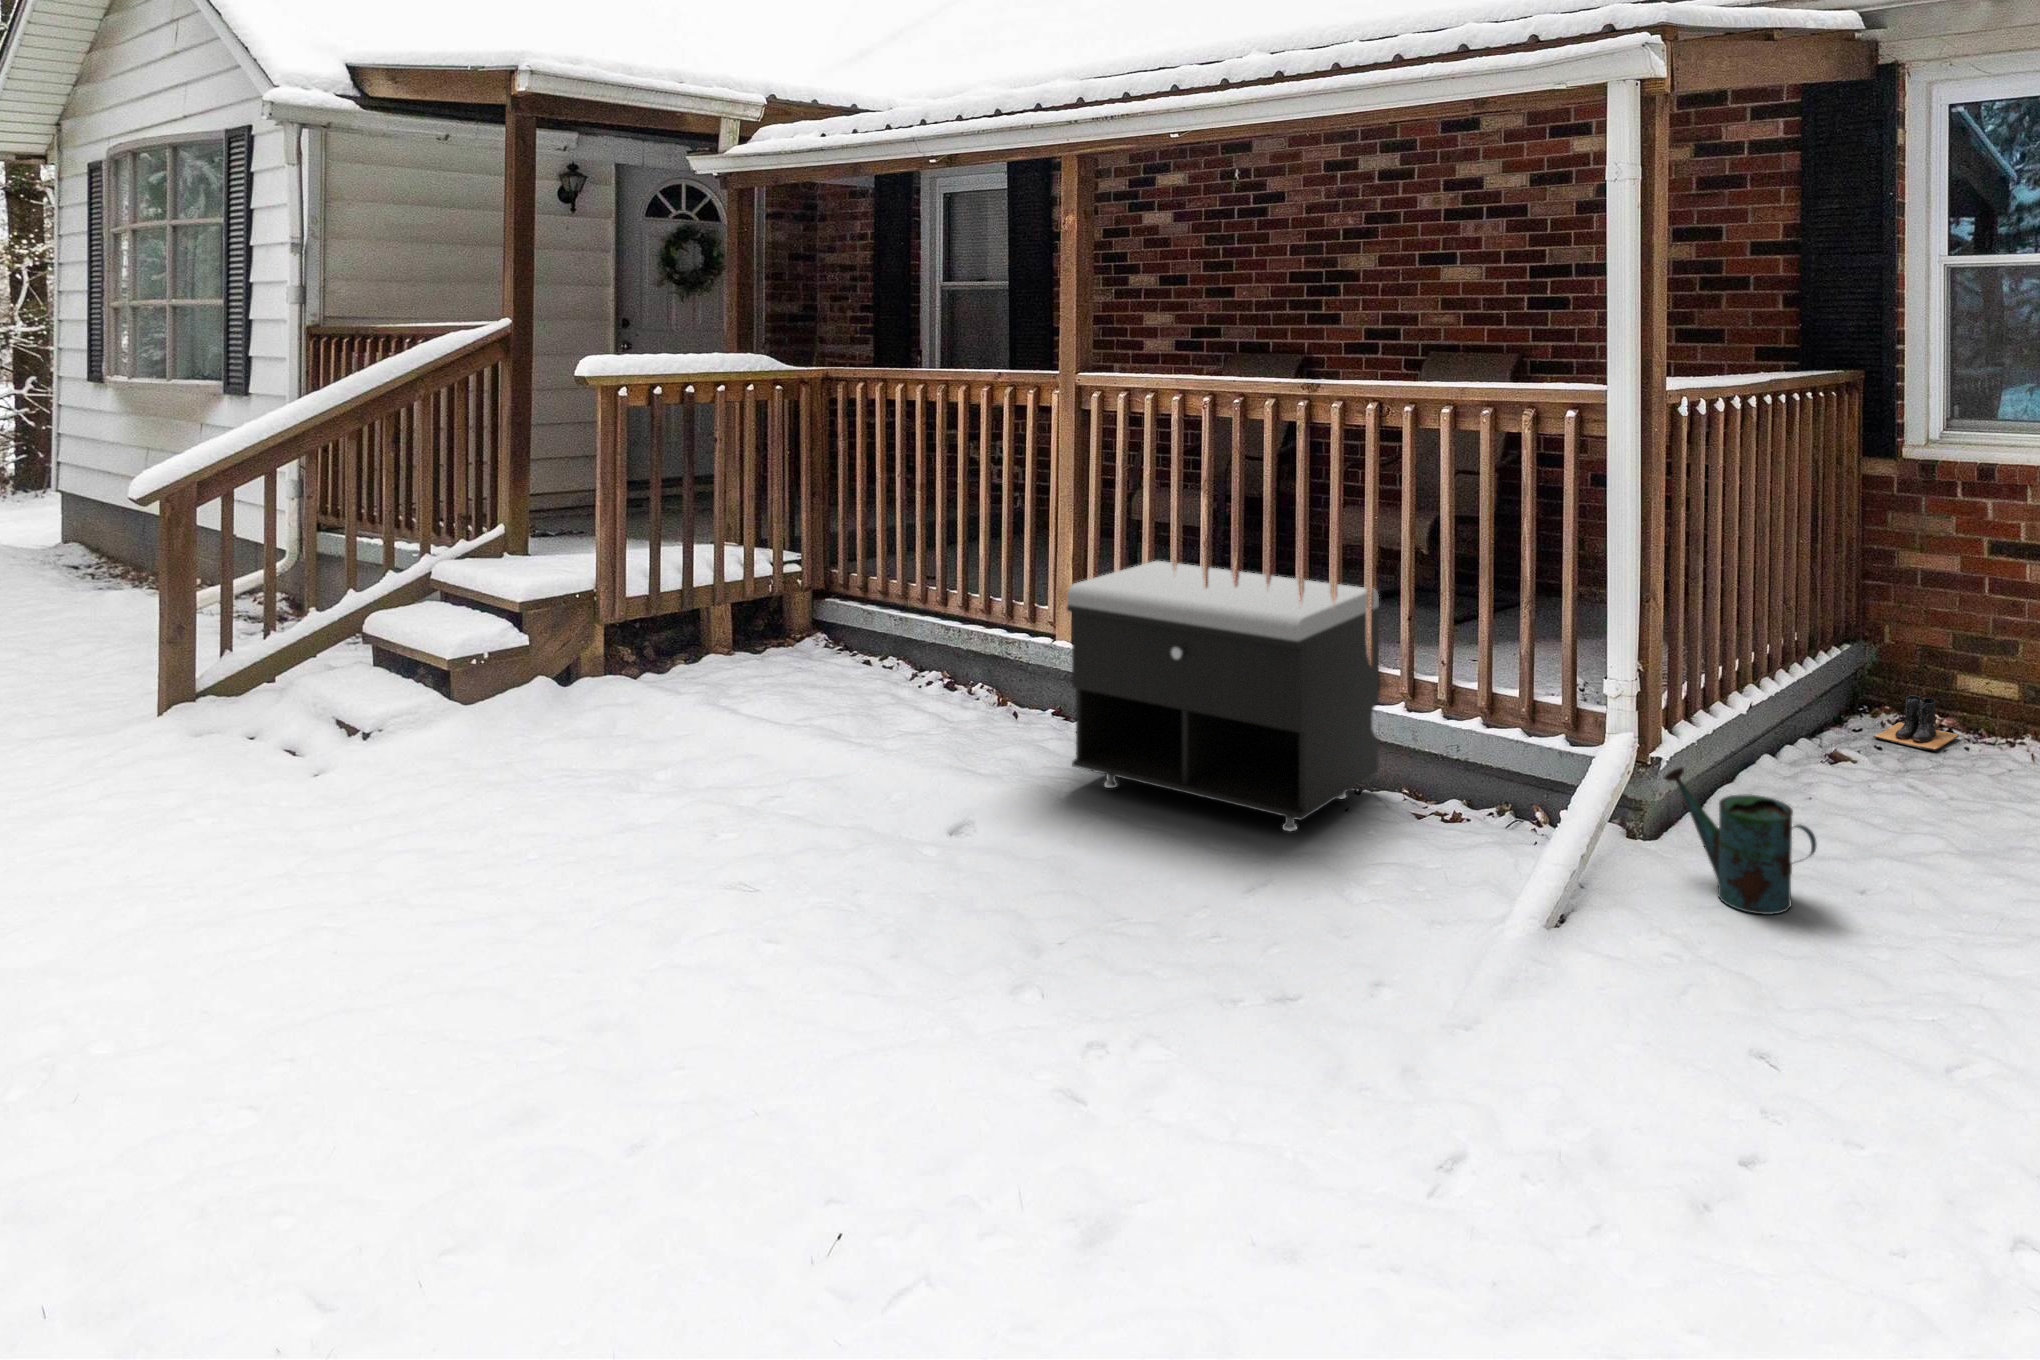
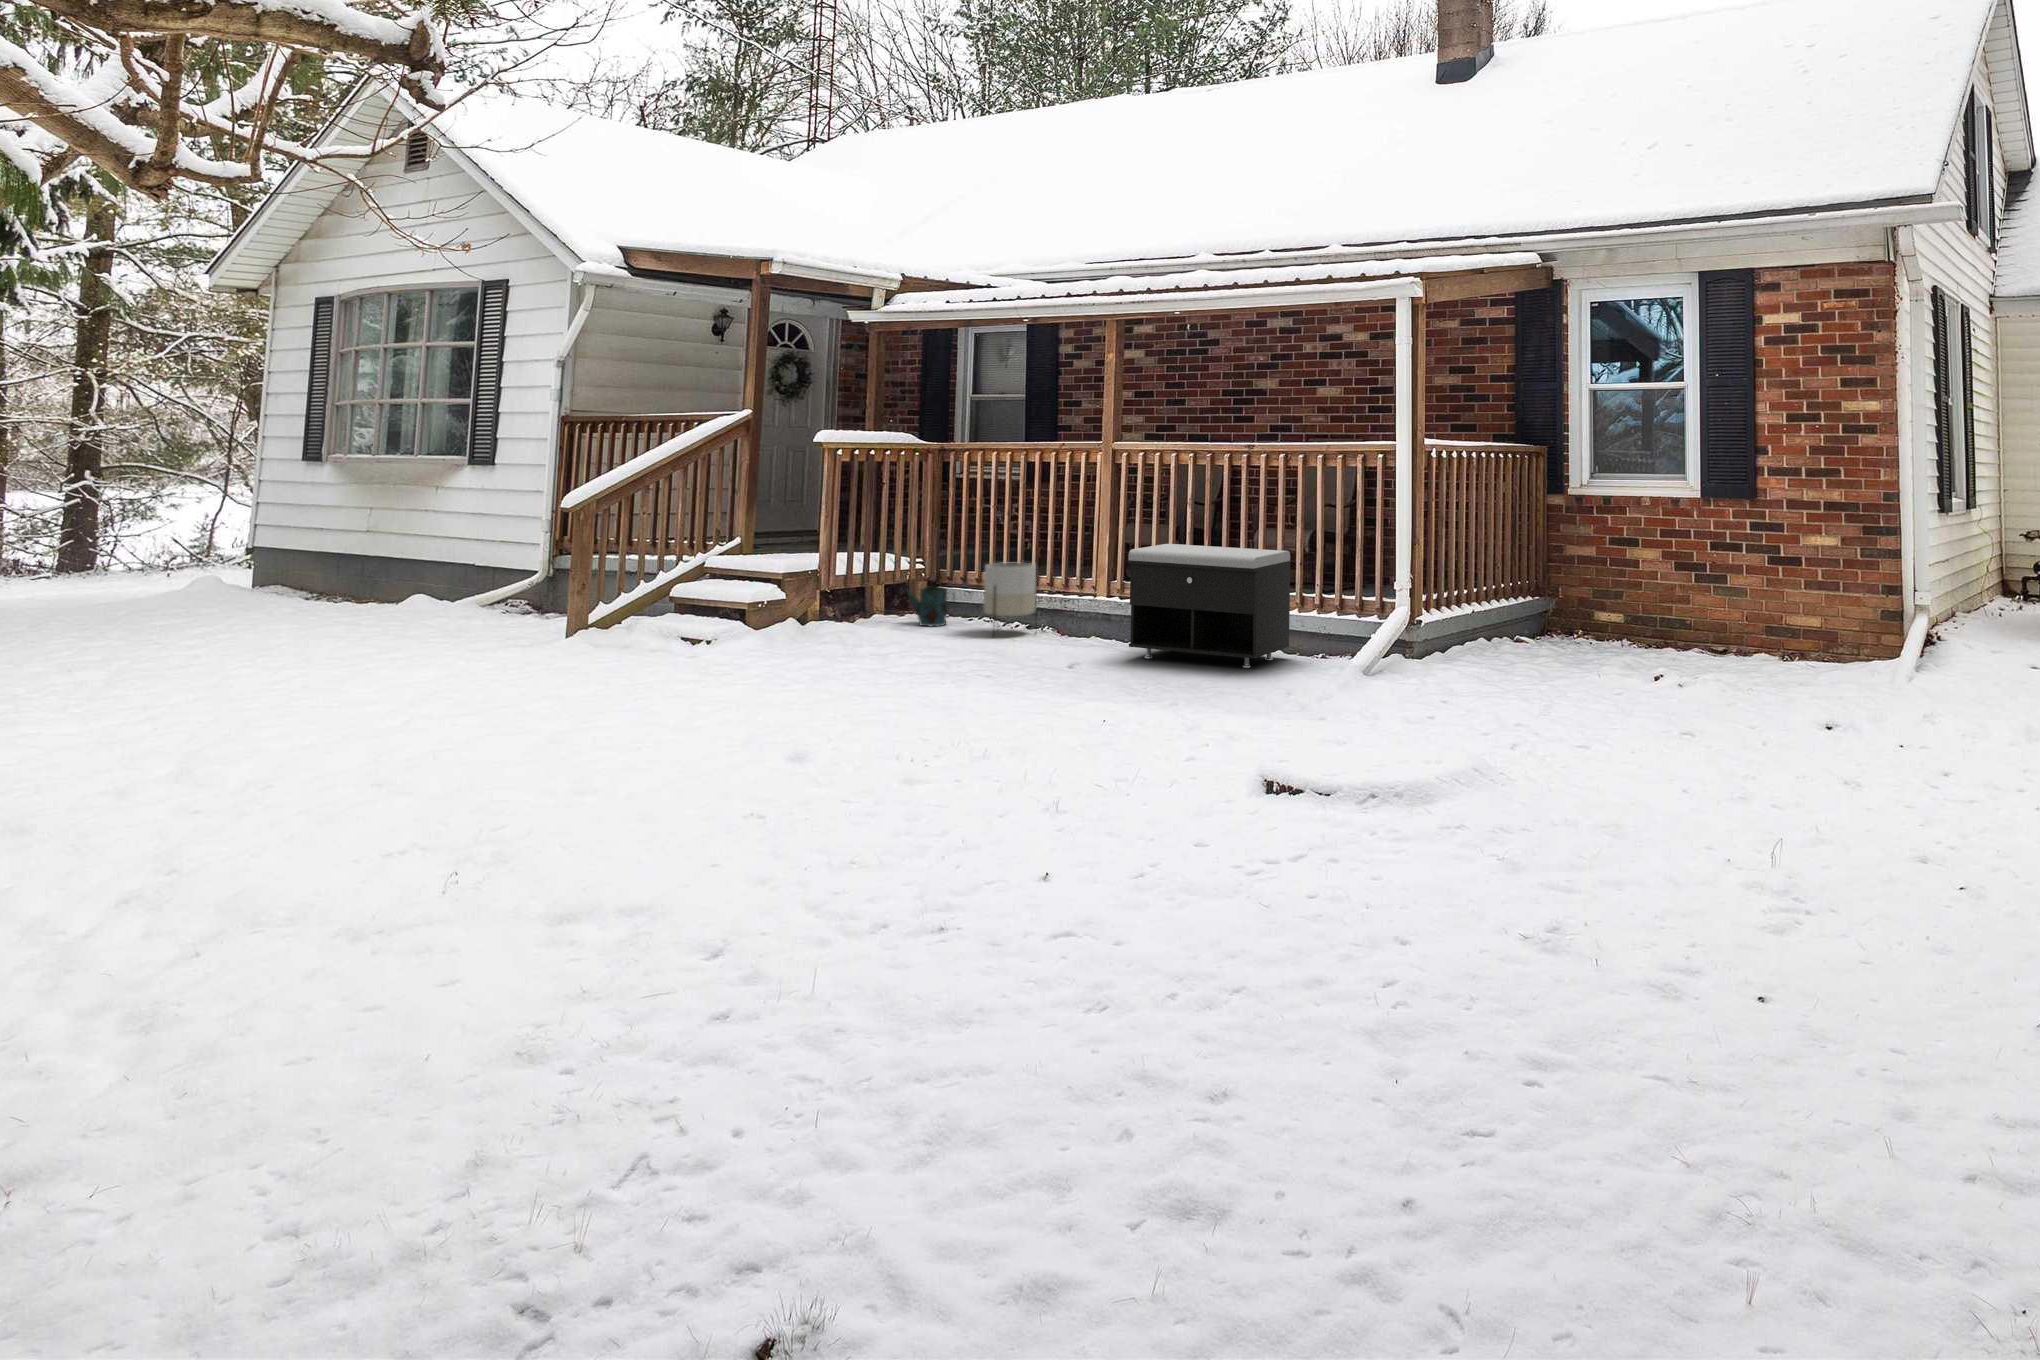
planter: none [866,572,956,707] -> present [984,562,1037,629]
boots: present [1873,695,1959,751] -> none [1549,619,1594,644]
watering can: present [1665,767,1816,914] -> present [900,582,947,627]

